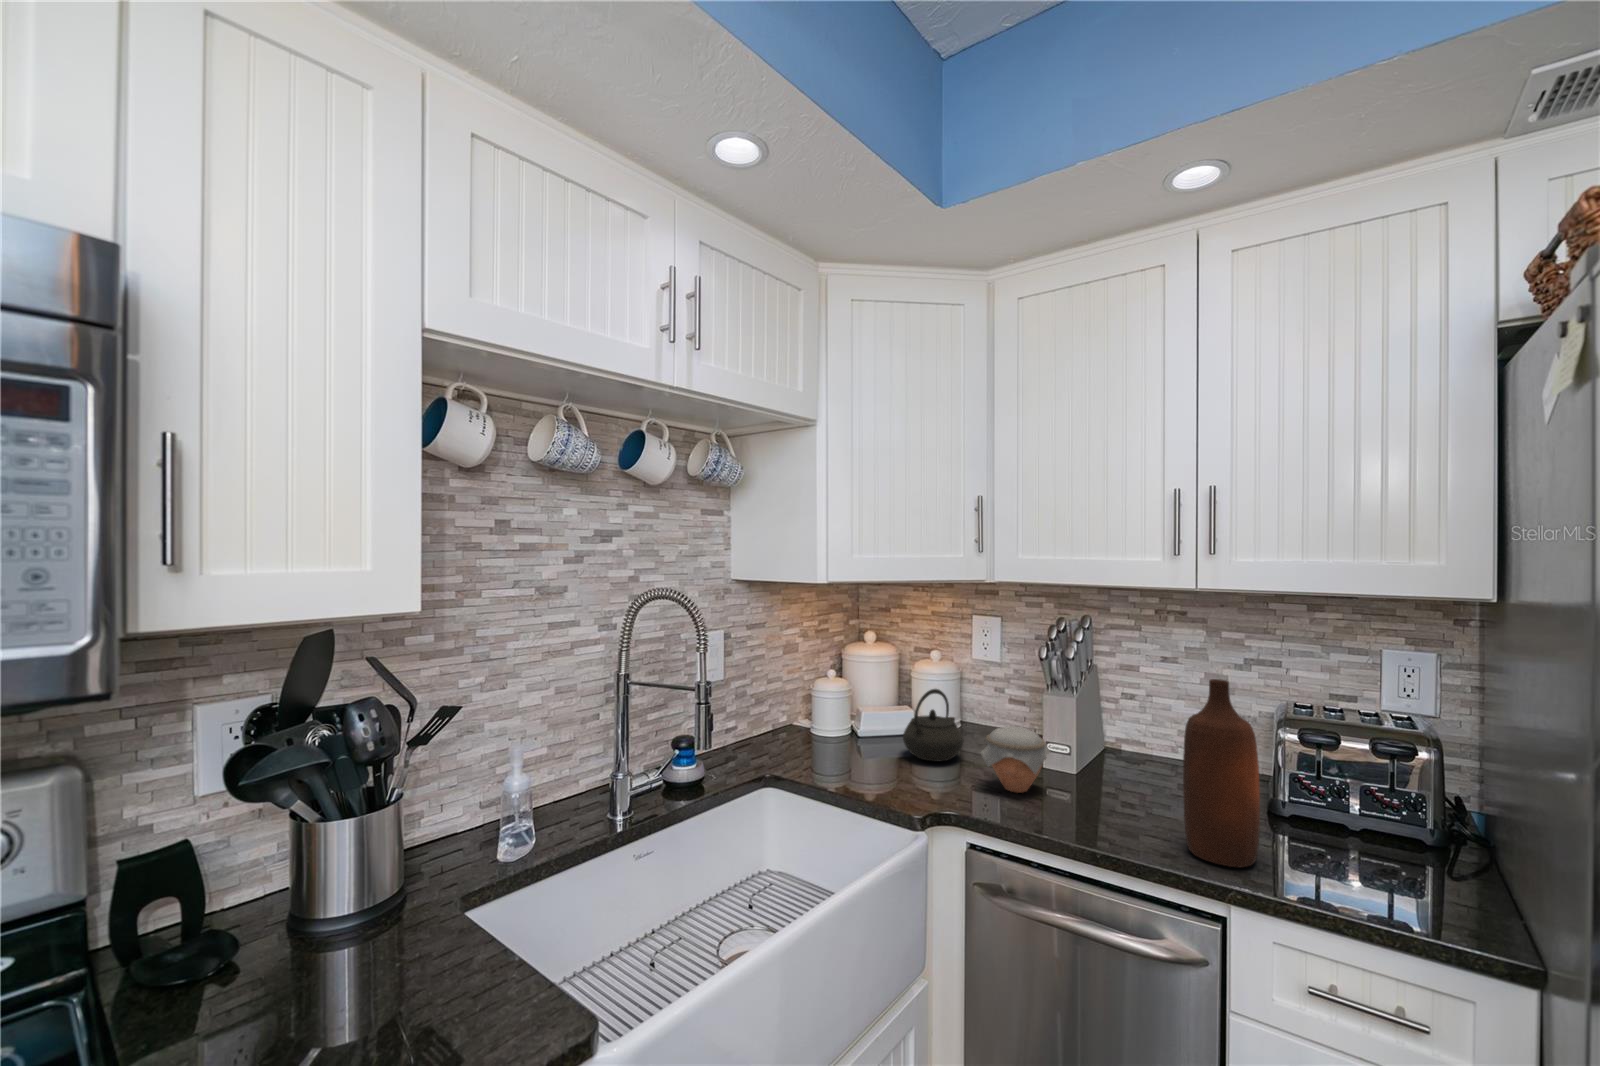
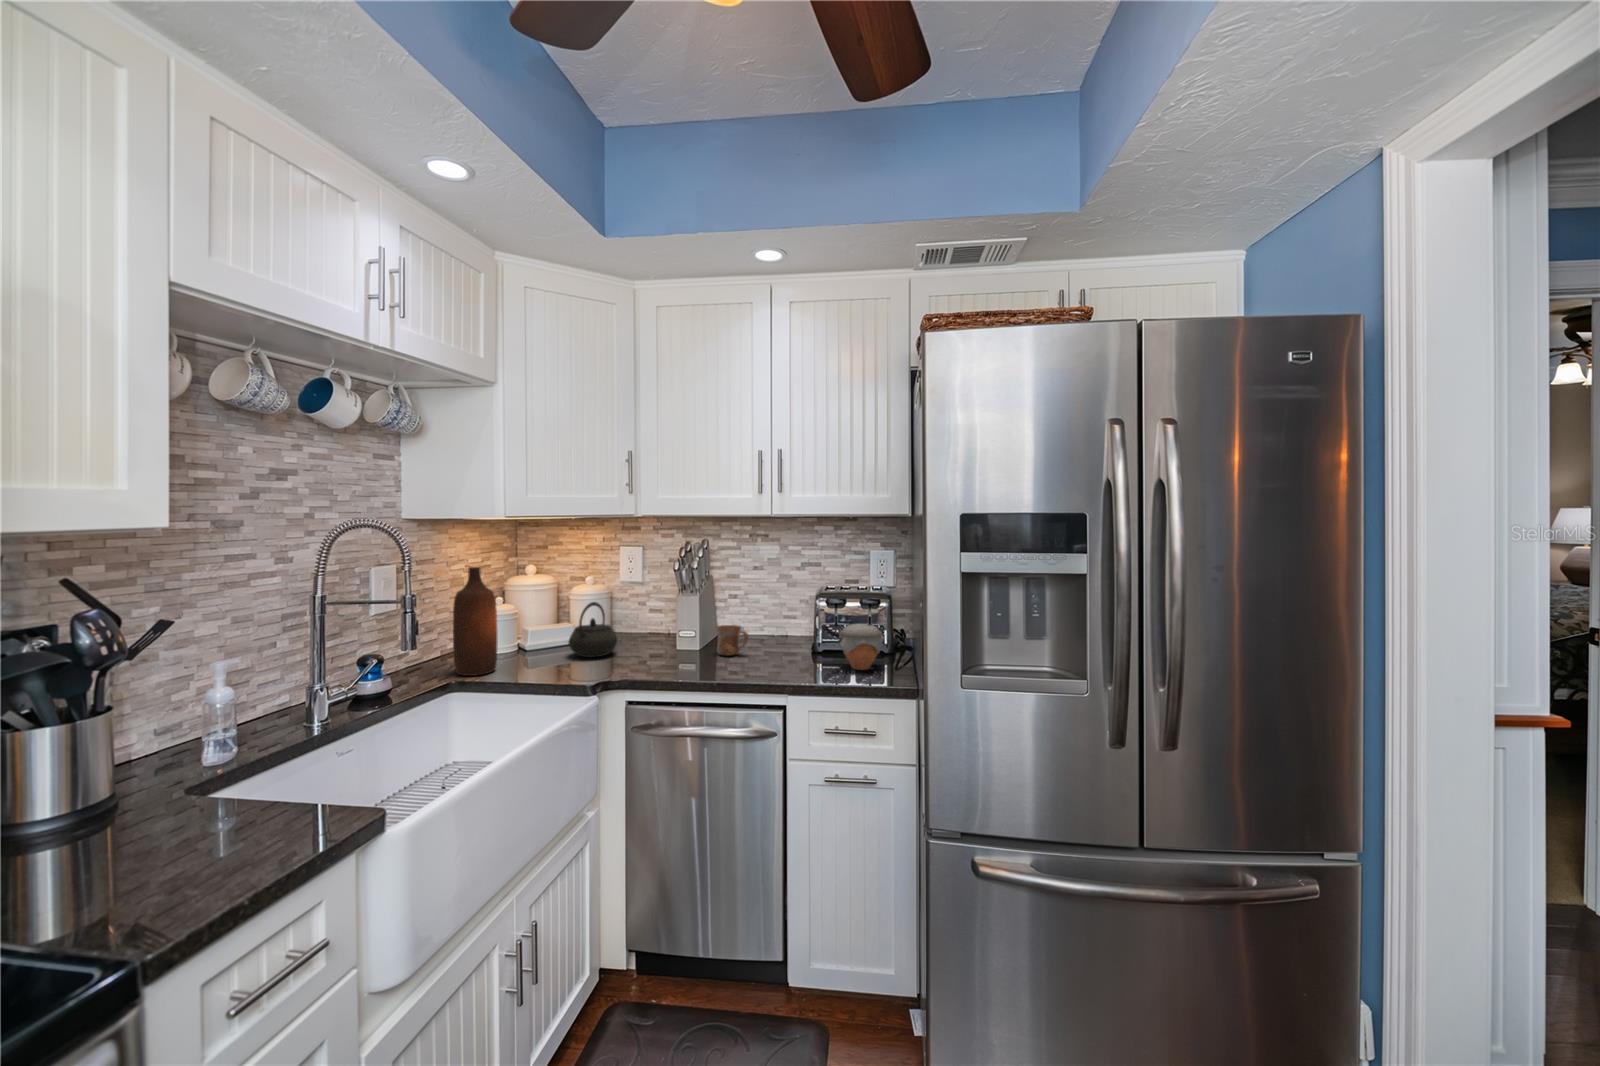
bottle: present [1183,679,1260,868] -> present [453,567,498,676]
jar: present [981,726,1050,793] -> present [838,624,884,670]
mug: none [1102,743,1155,793] -> present [716,625,749,655]

